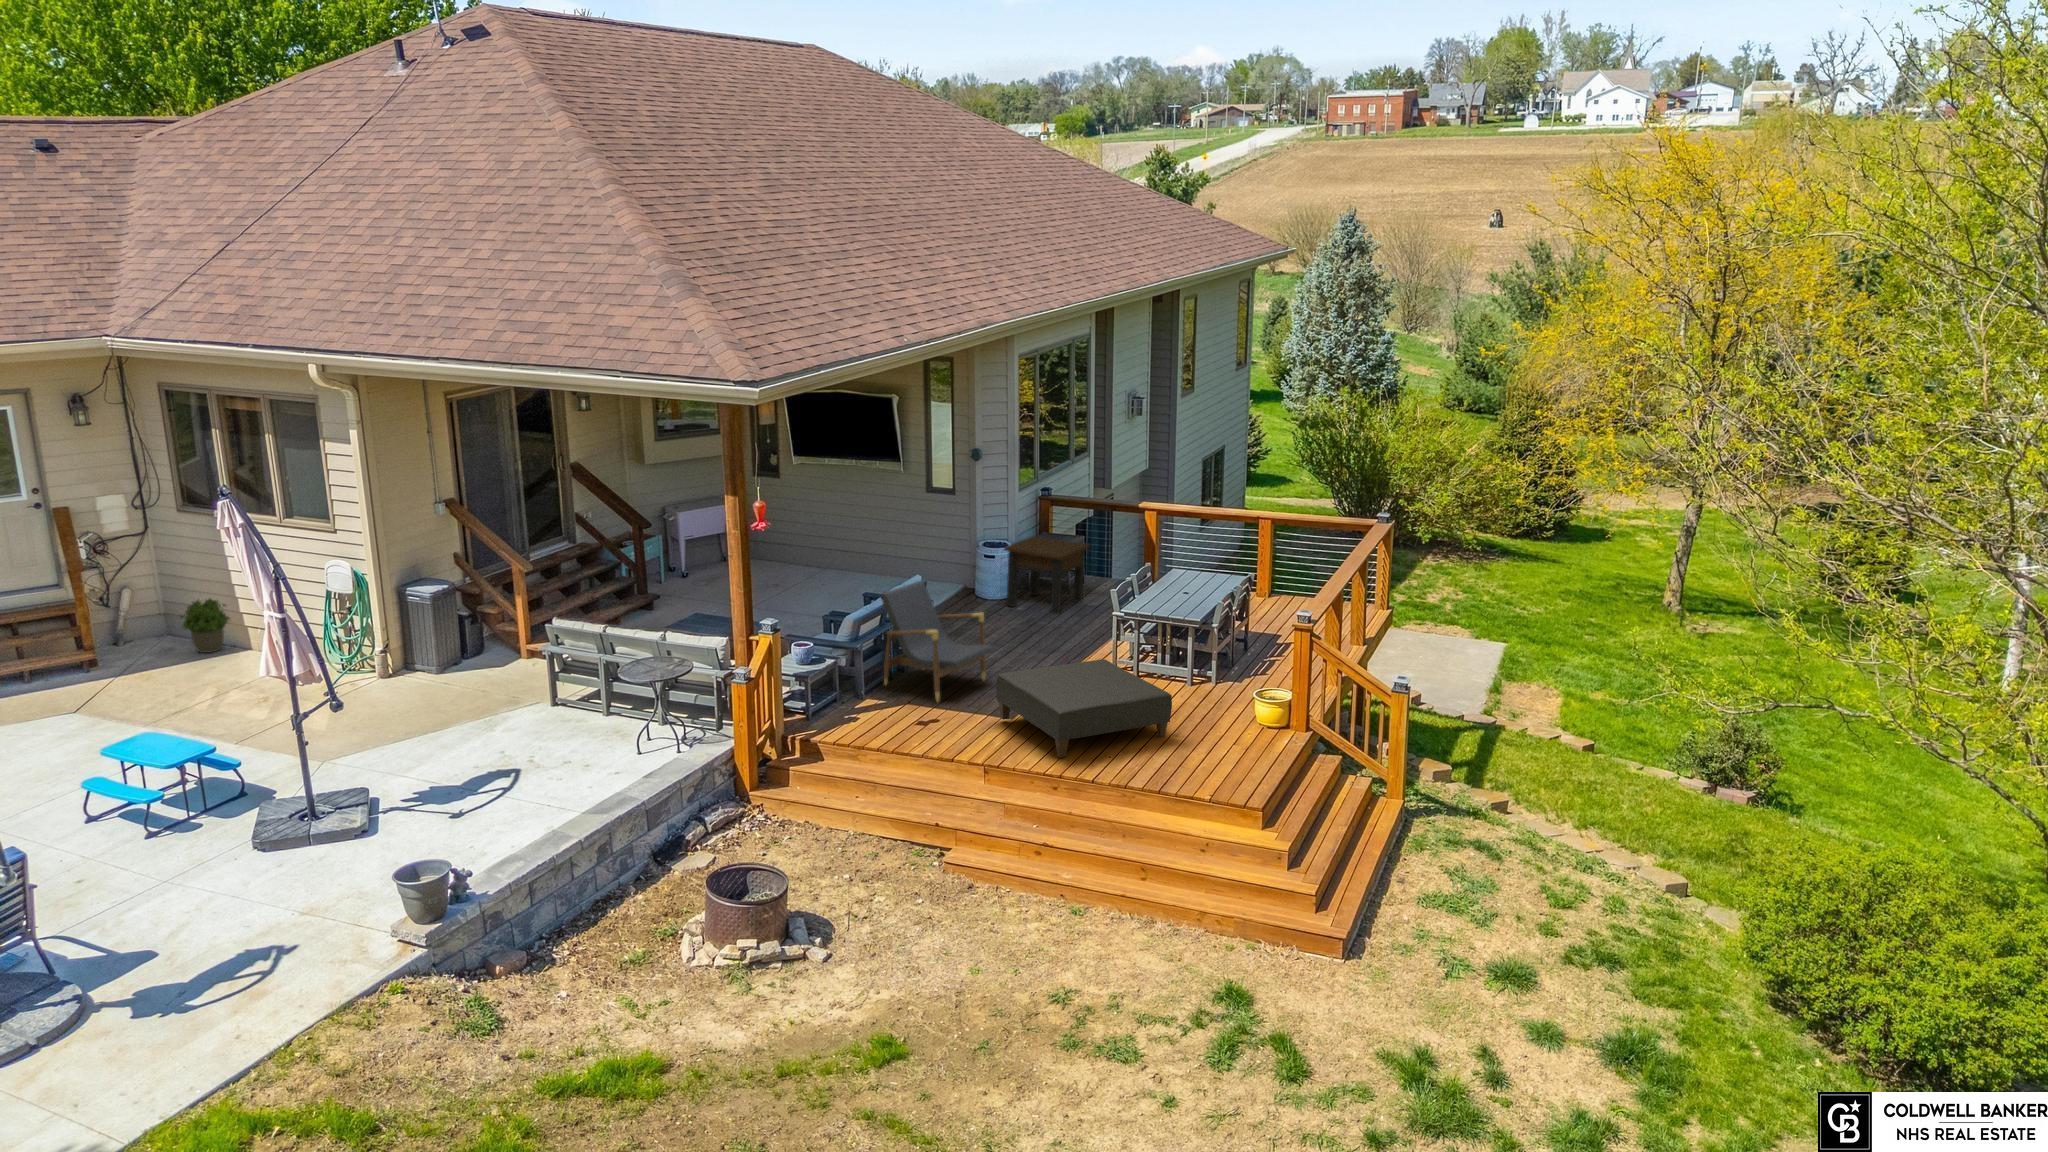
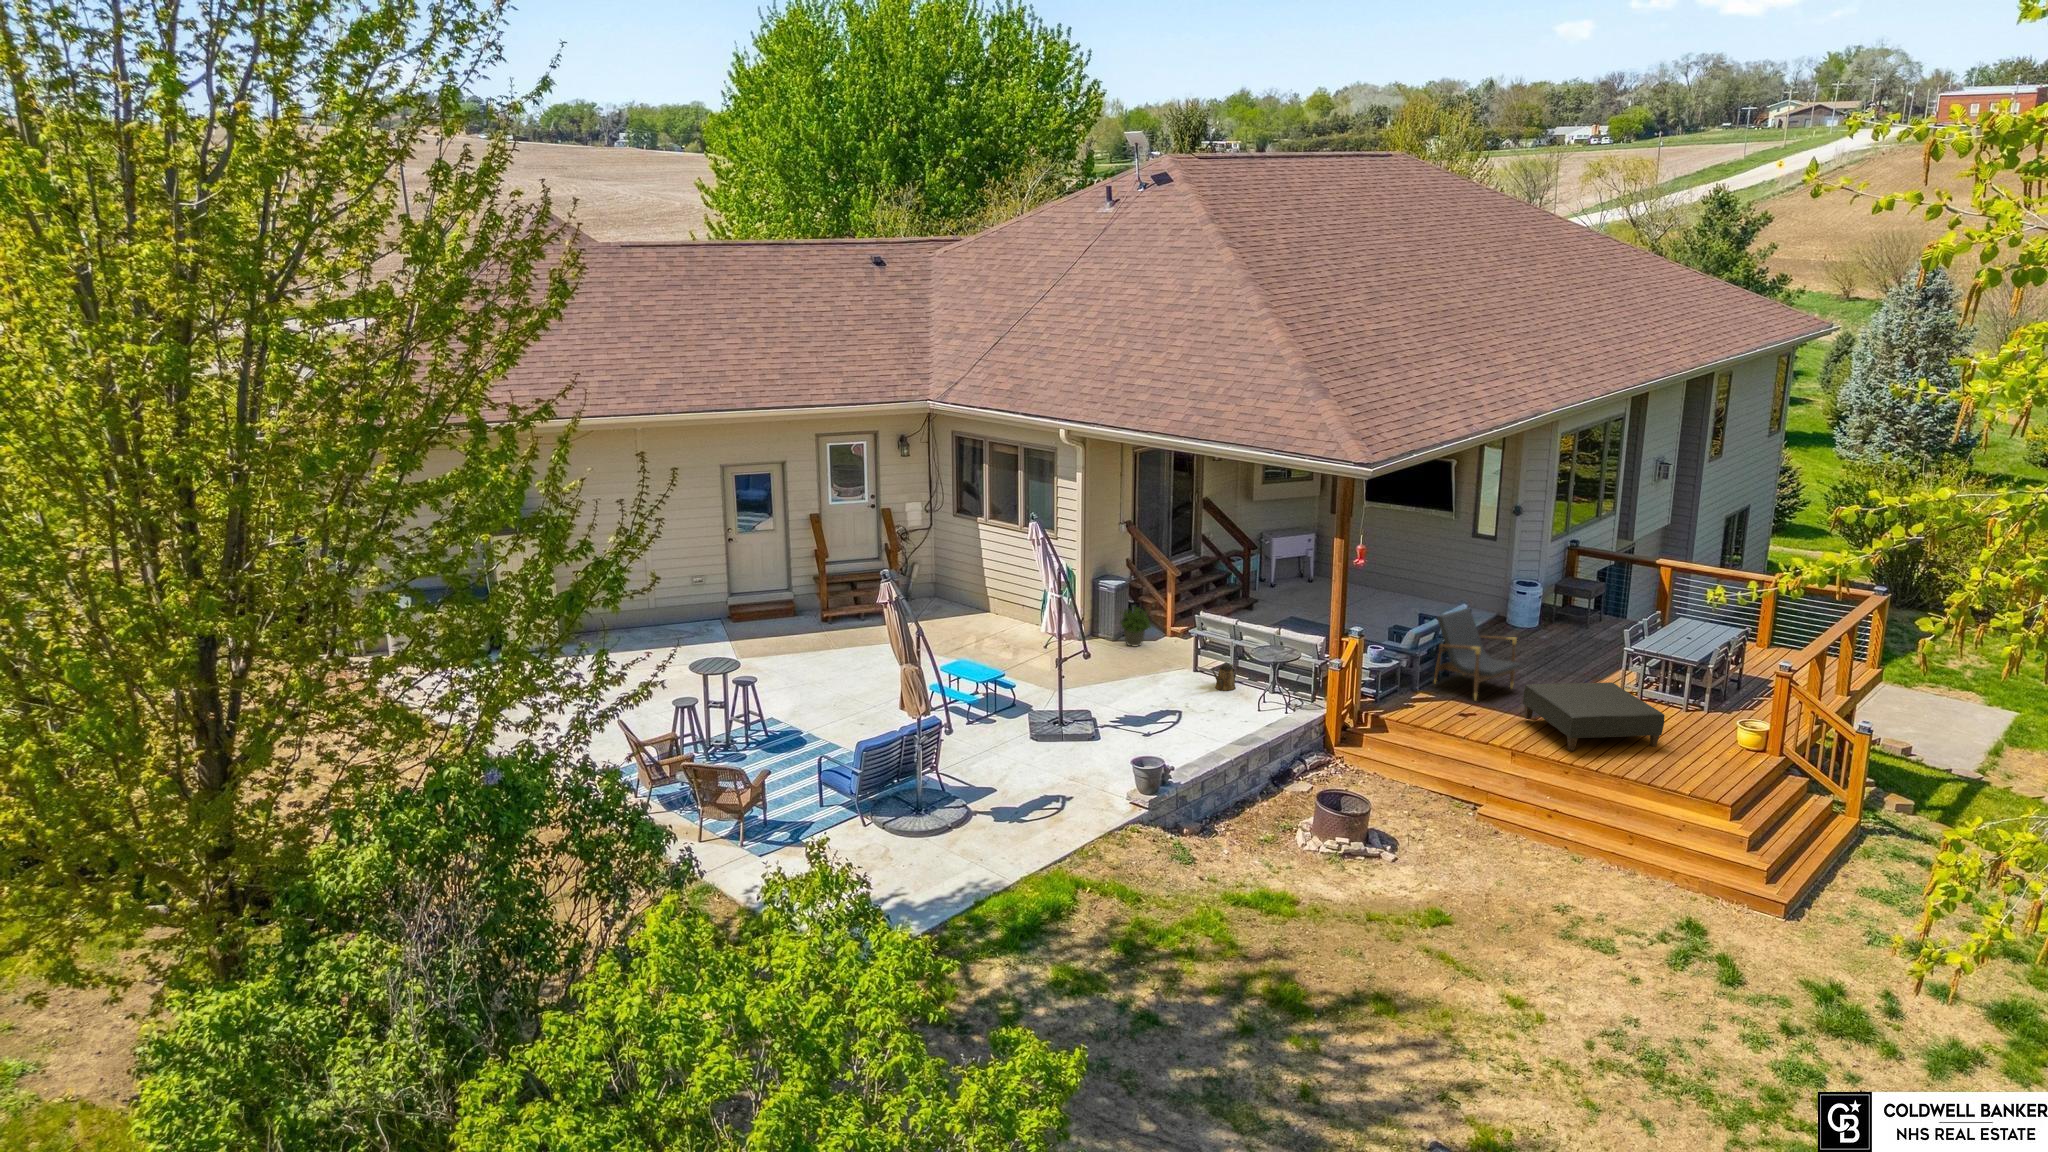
side table: present [1004,536,1090,614] -> none [1532,577,1609,644]
potted plant: present [181,599,230,653] -> present [1120,606,1151,646]
watering can: none [565,689,609,729] -> present [1211,664,1236,691]

